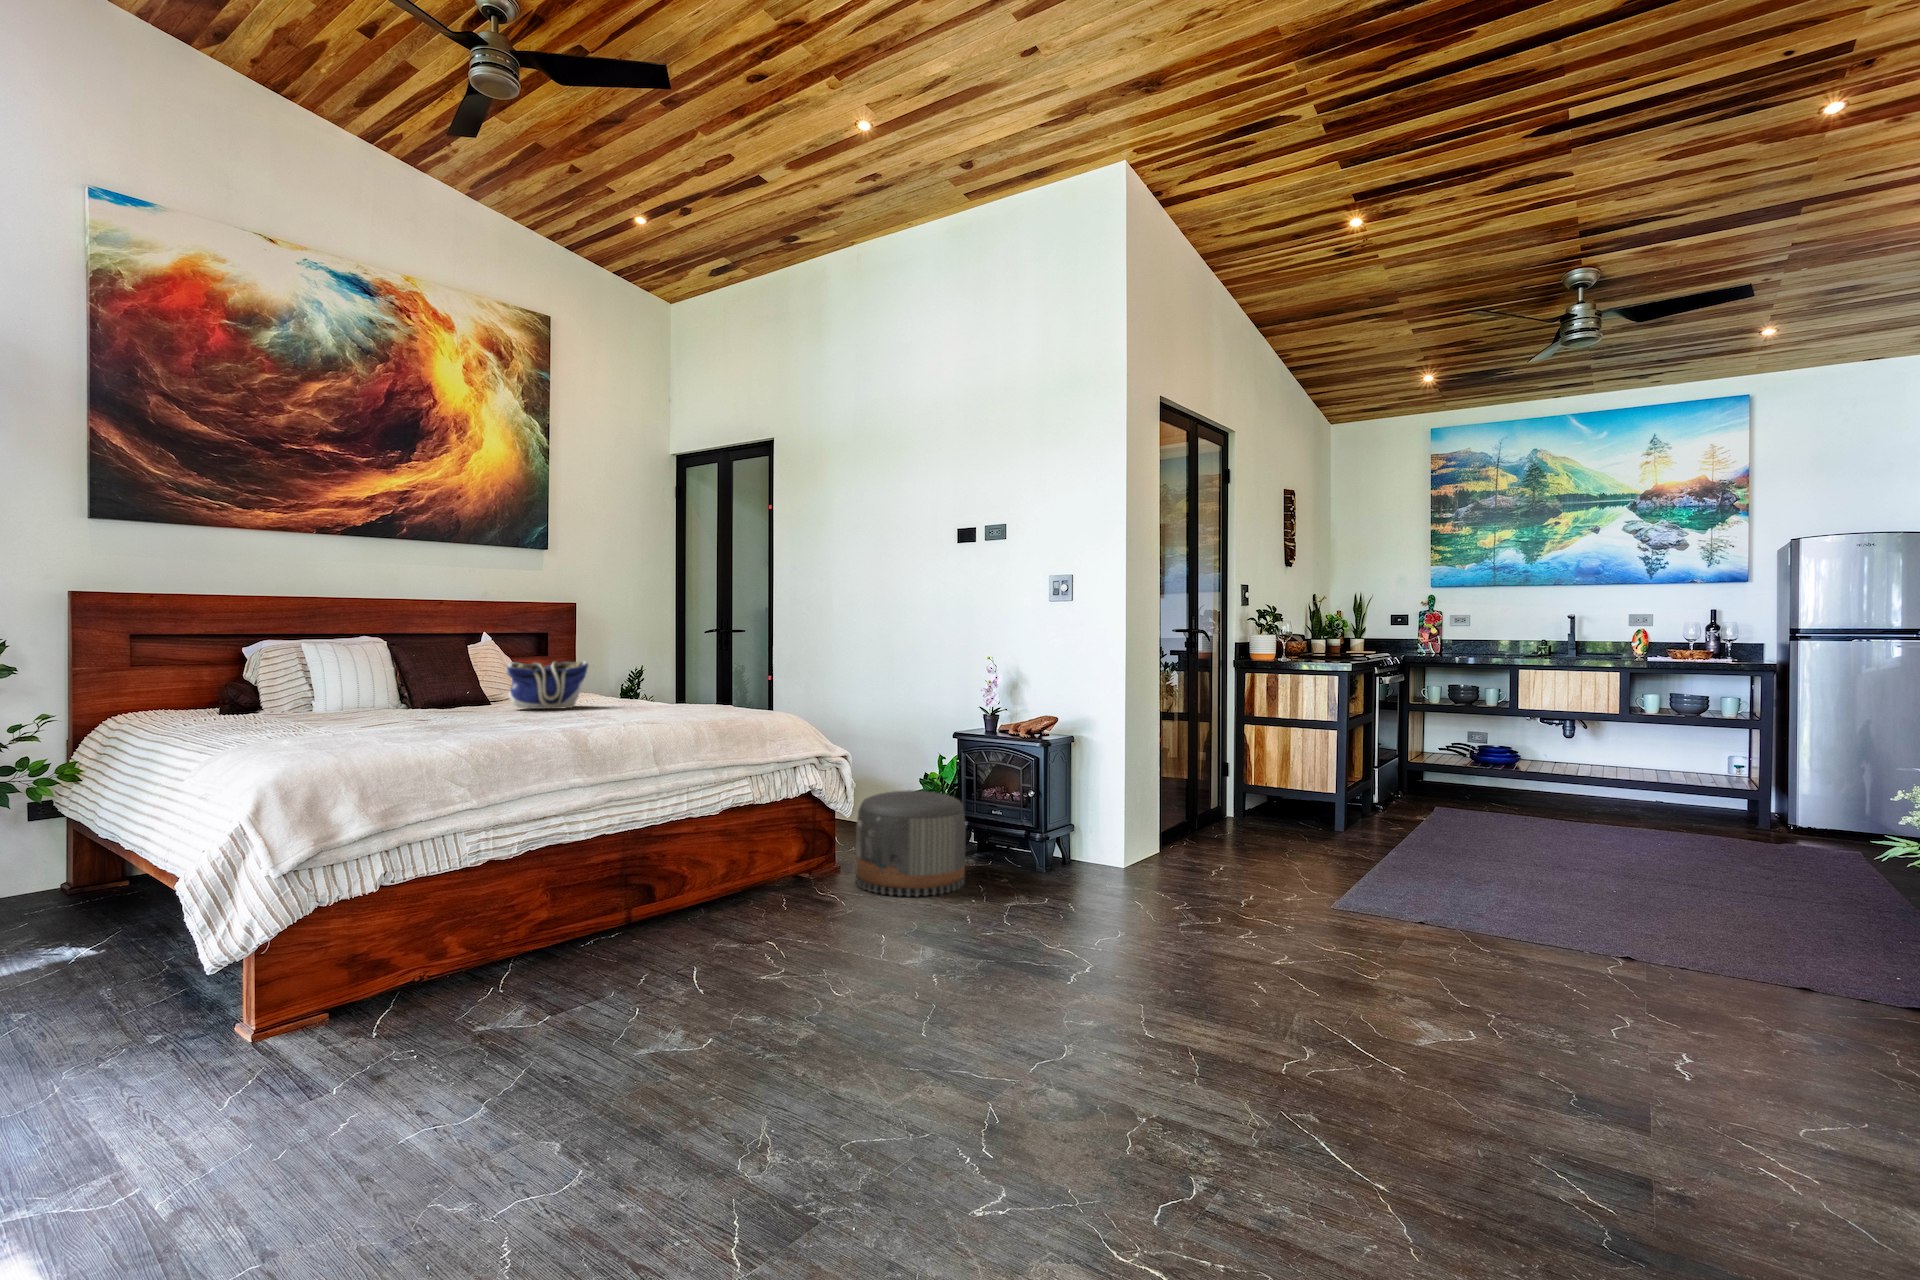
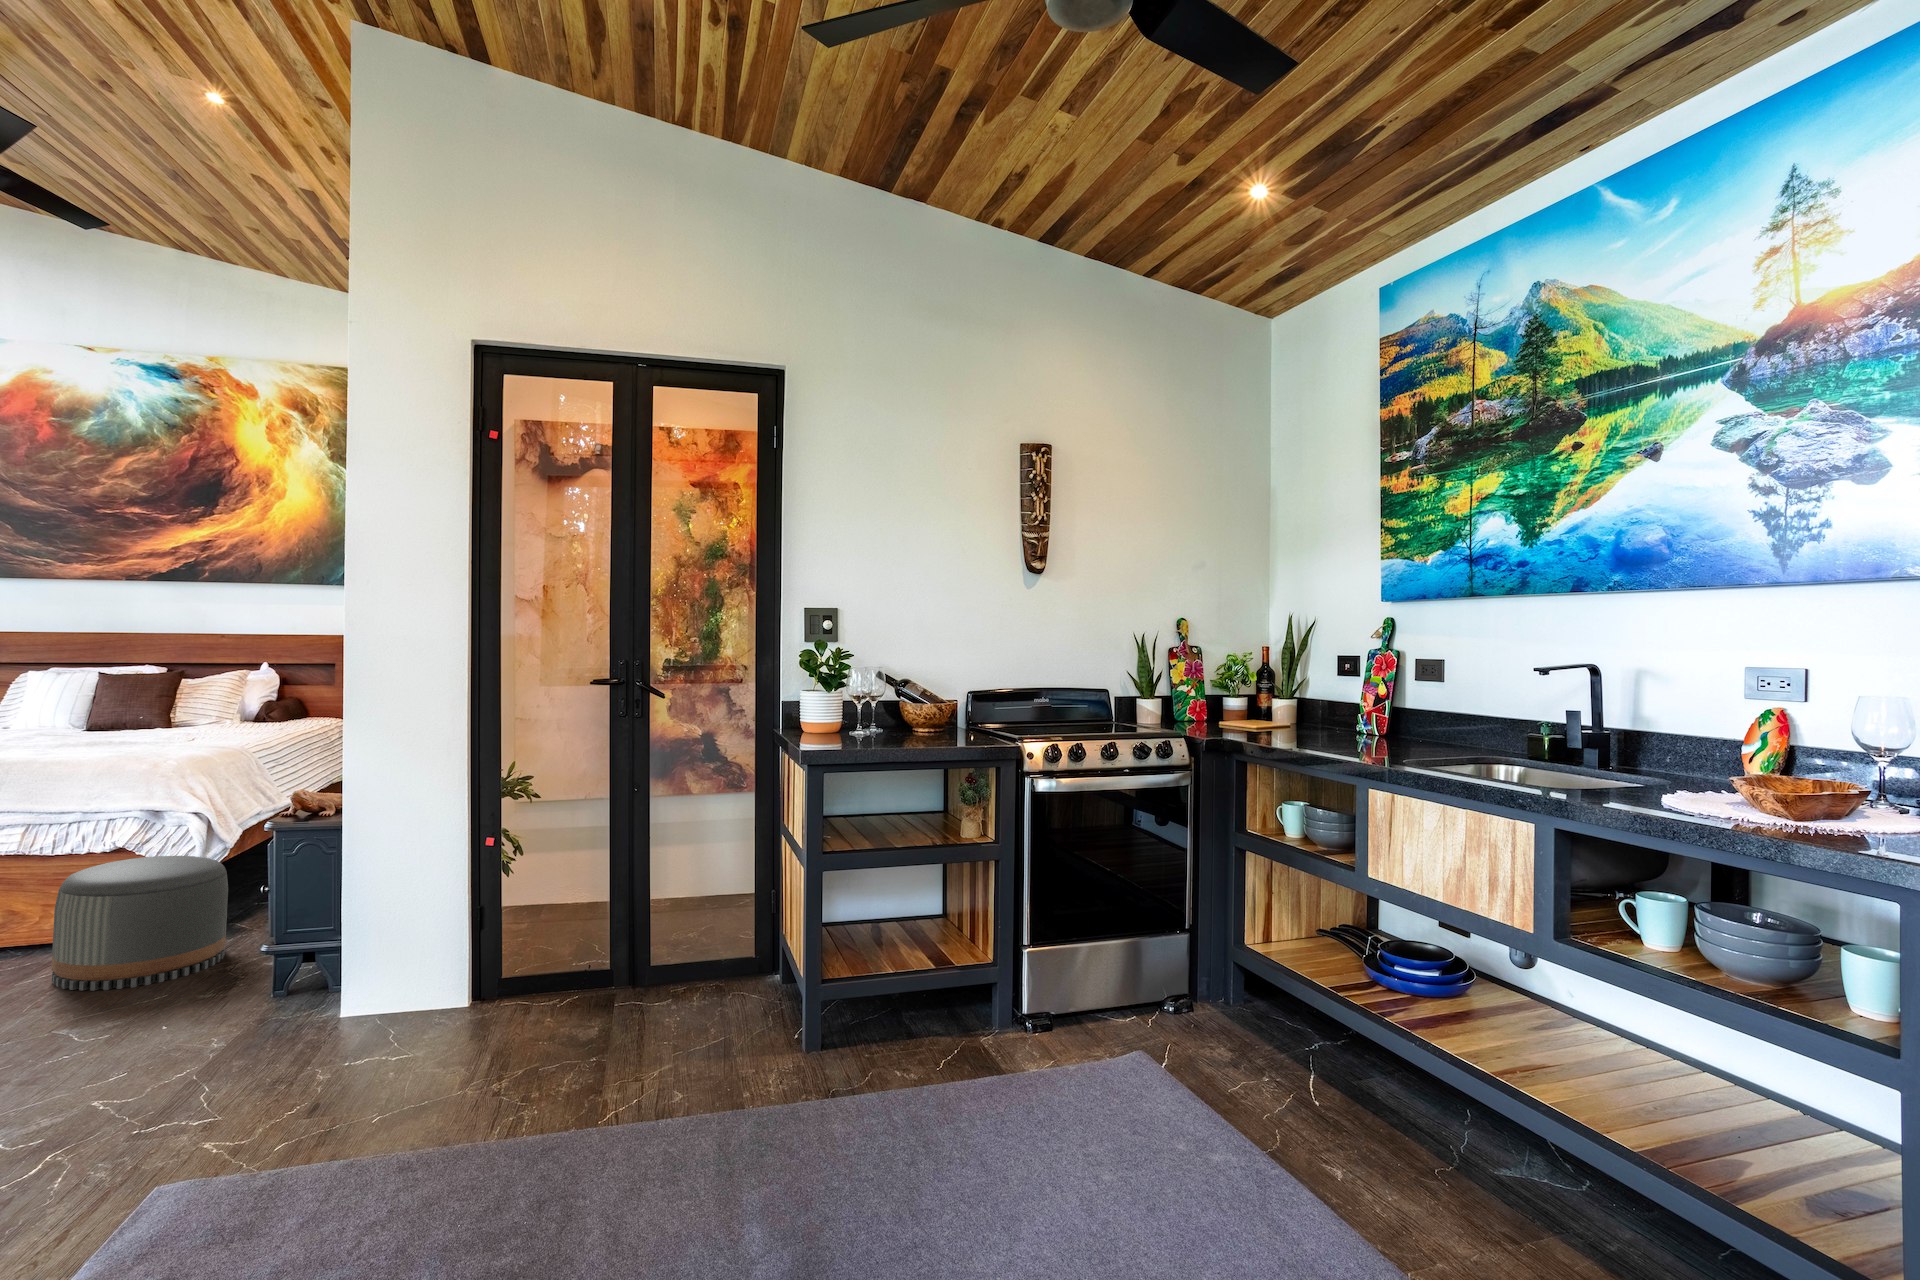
tote bag: present [505,661,588,709] -> none [50,689,138,734]

